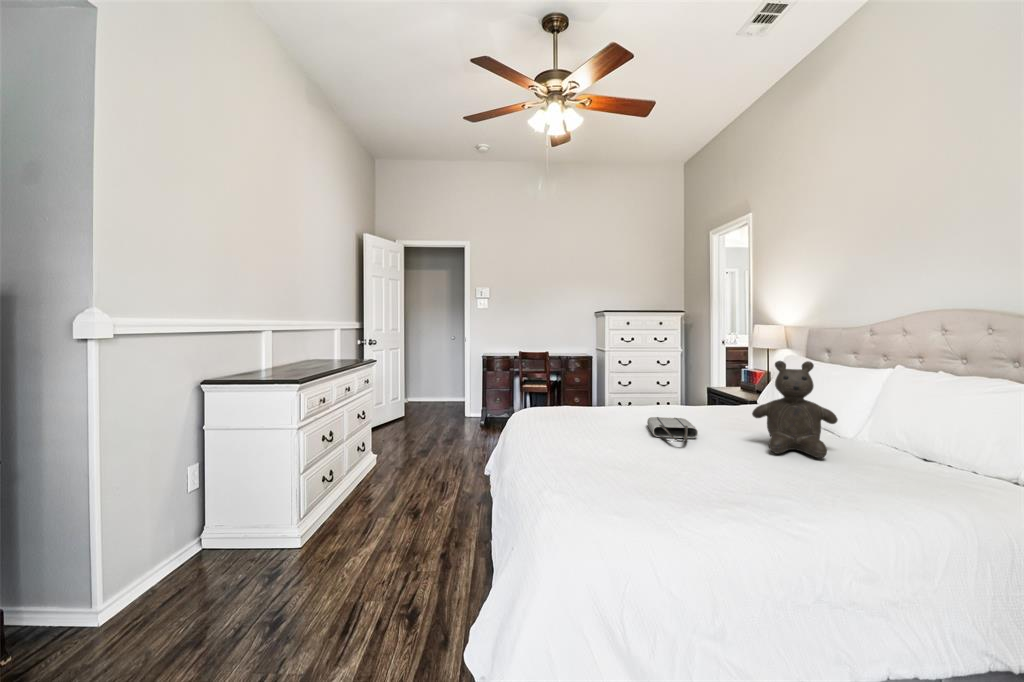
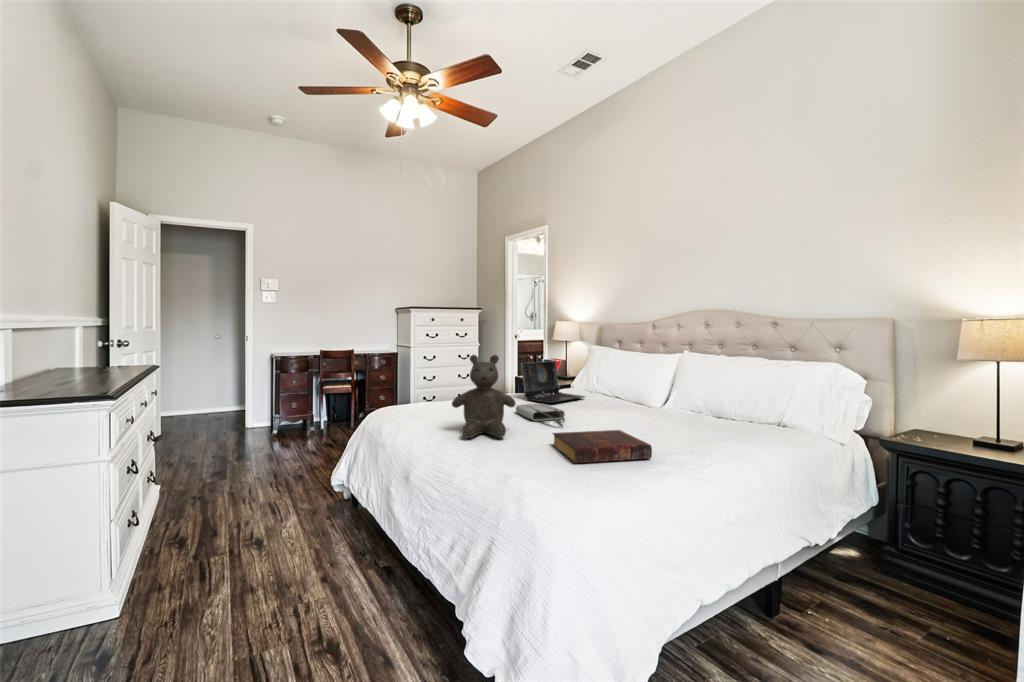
teddy bear: present [752,361,838,458] -> present [452,355,516,438]
laptop: none [675,369,762,419] -> present [521,361,585,403]
book: none [637,452,750,502] -> present [553,430,652,463]

